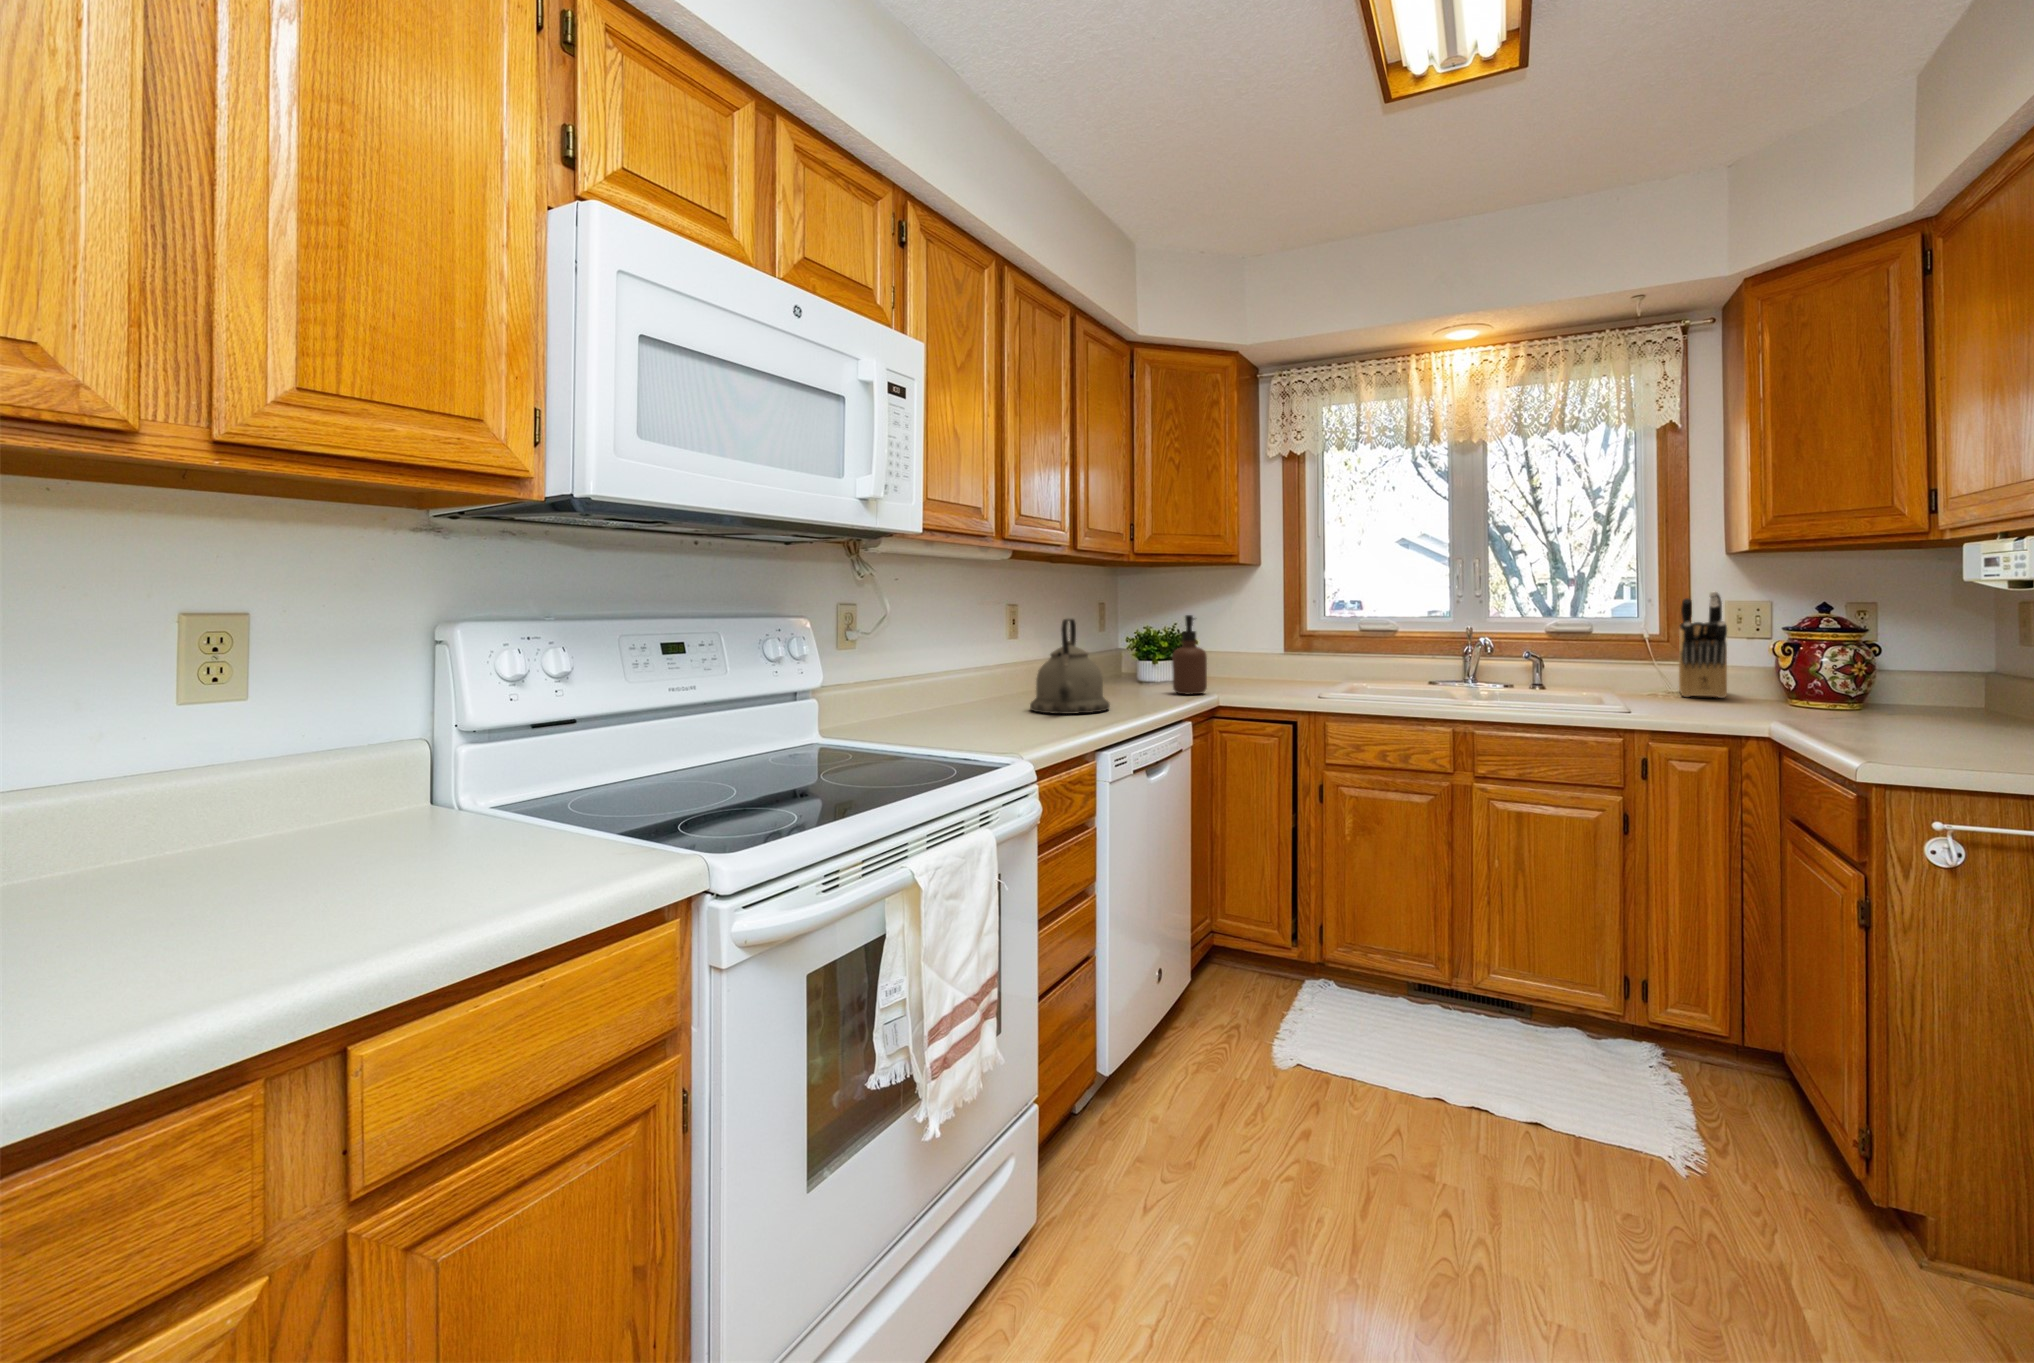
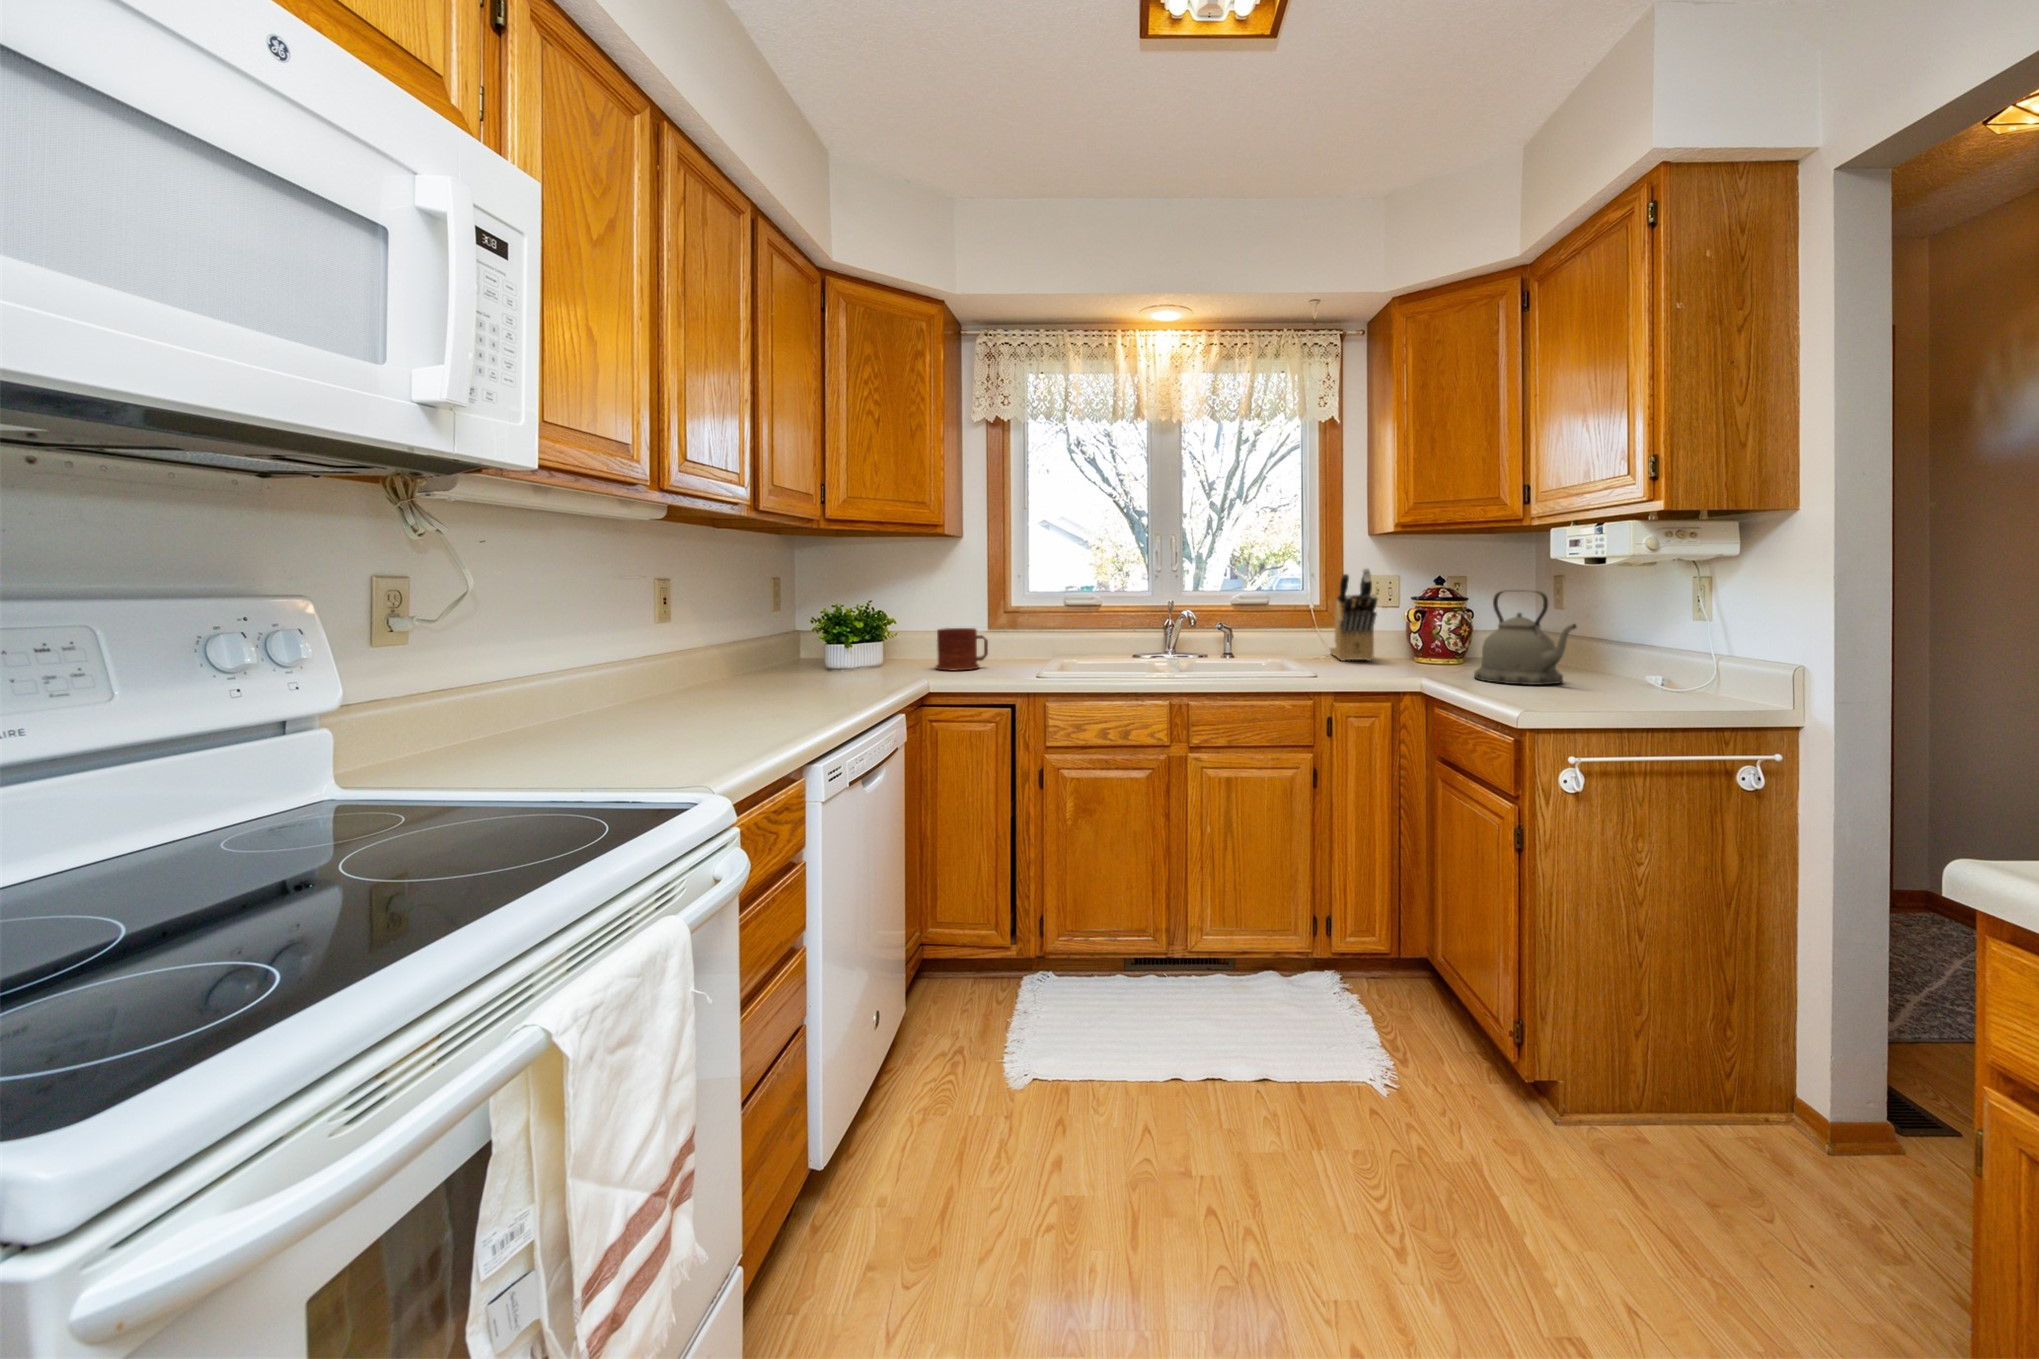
soap dispenser: present [1172,615,1207,694] -> none [880,588,919,676]
kettle: present [1030,619,1110,714] -> present [1474,590,1576,685]
mug: none [1225,653,1274,692] -> present [935,628,988,671]

